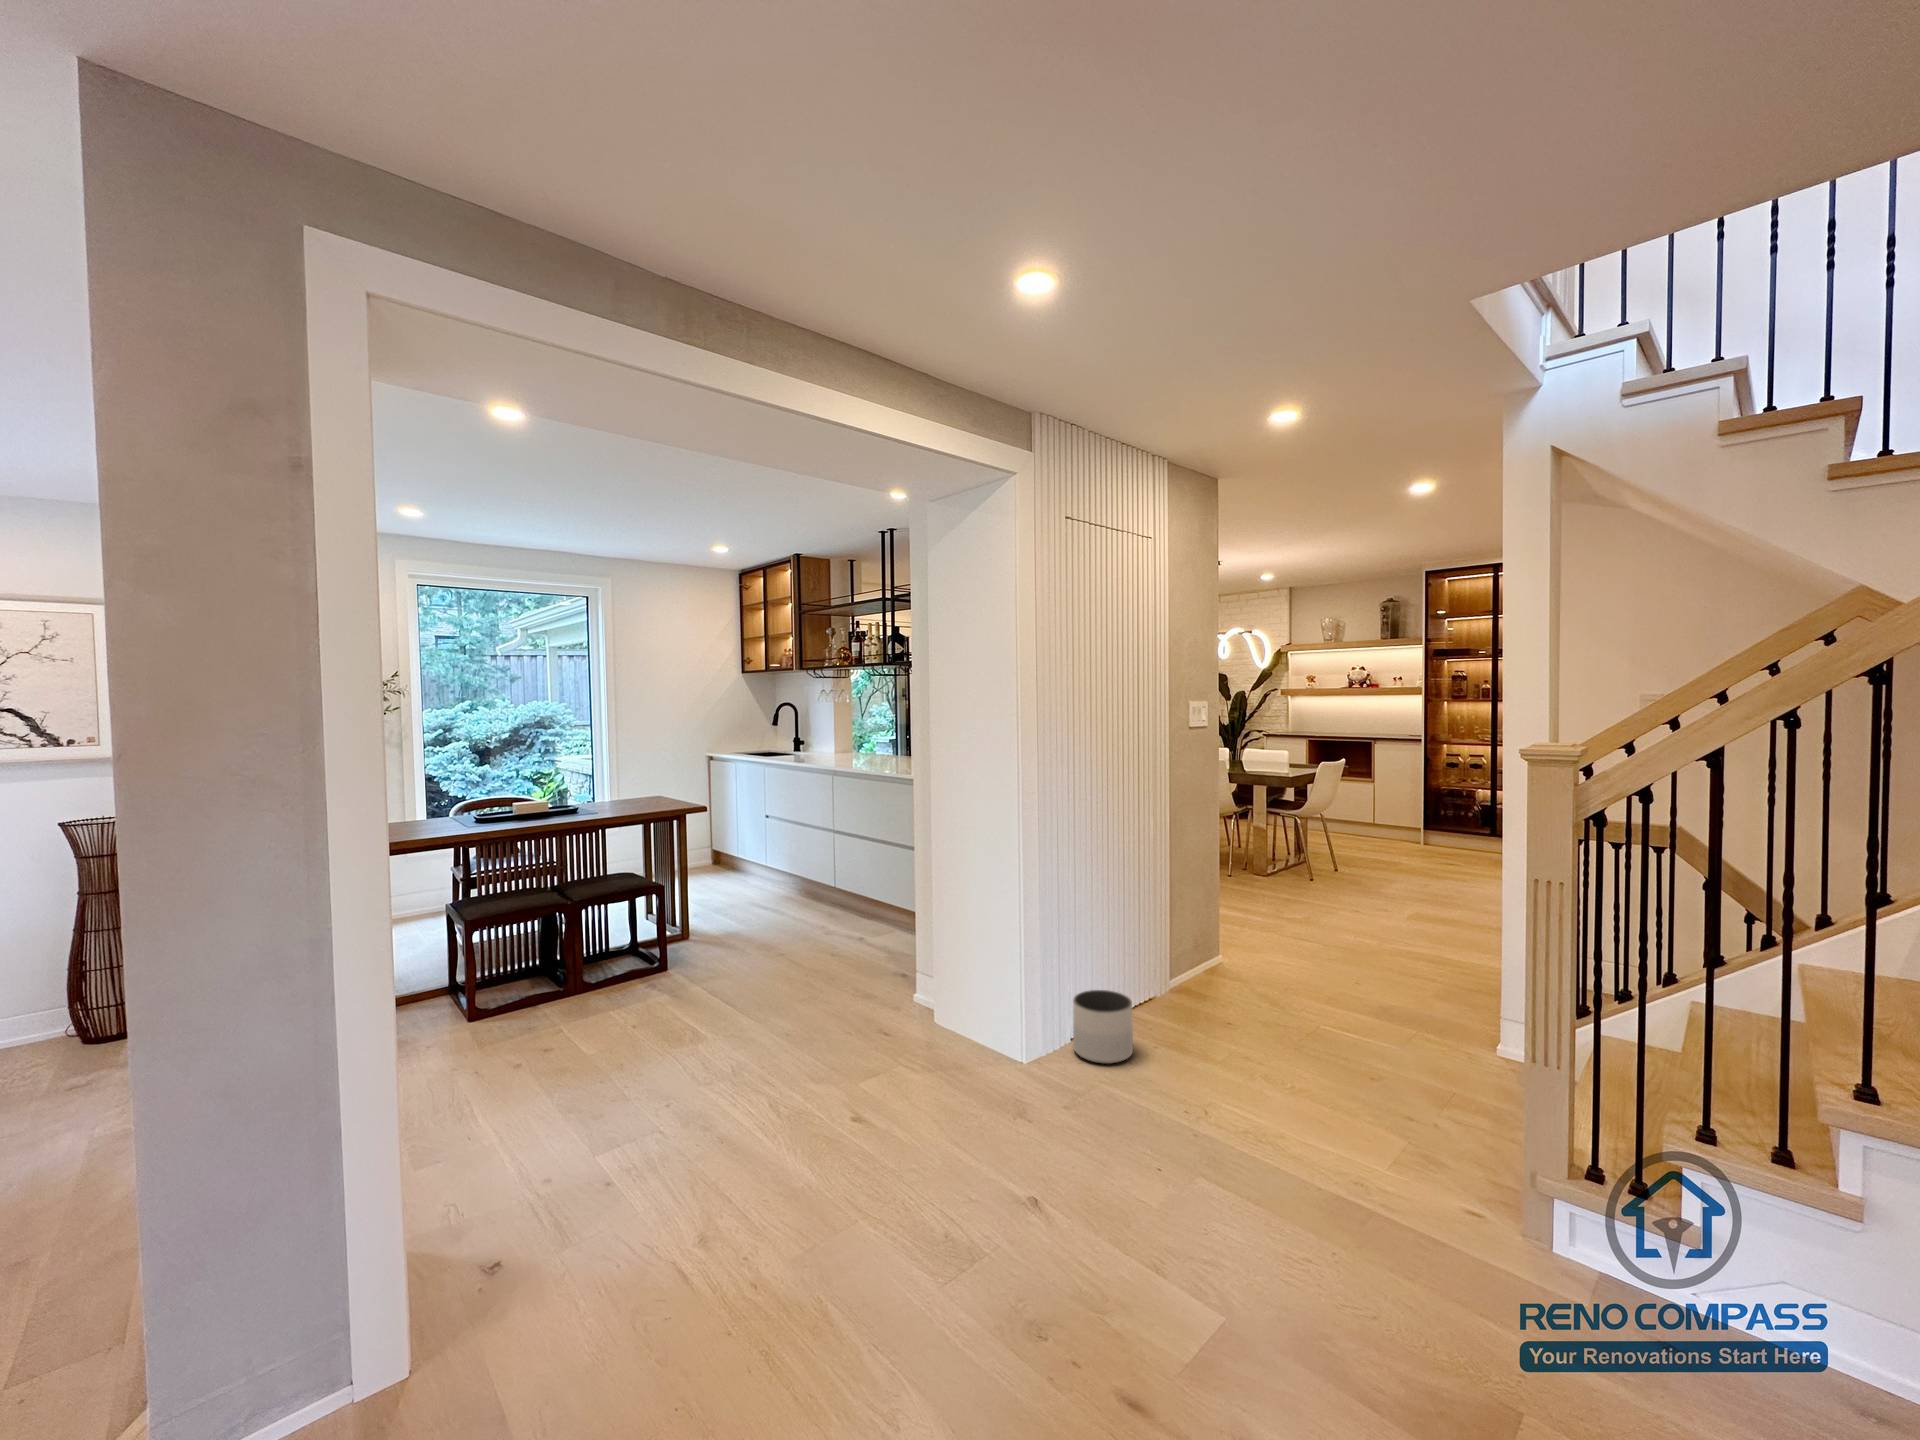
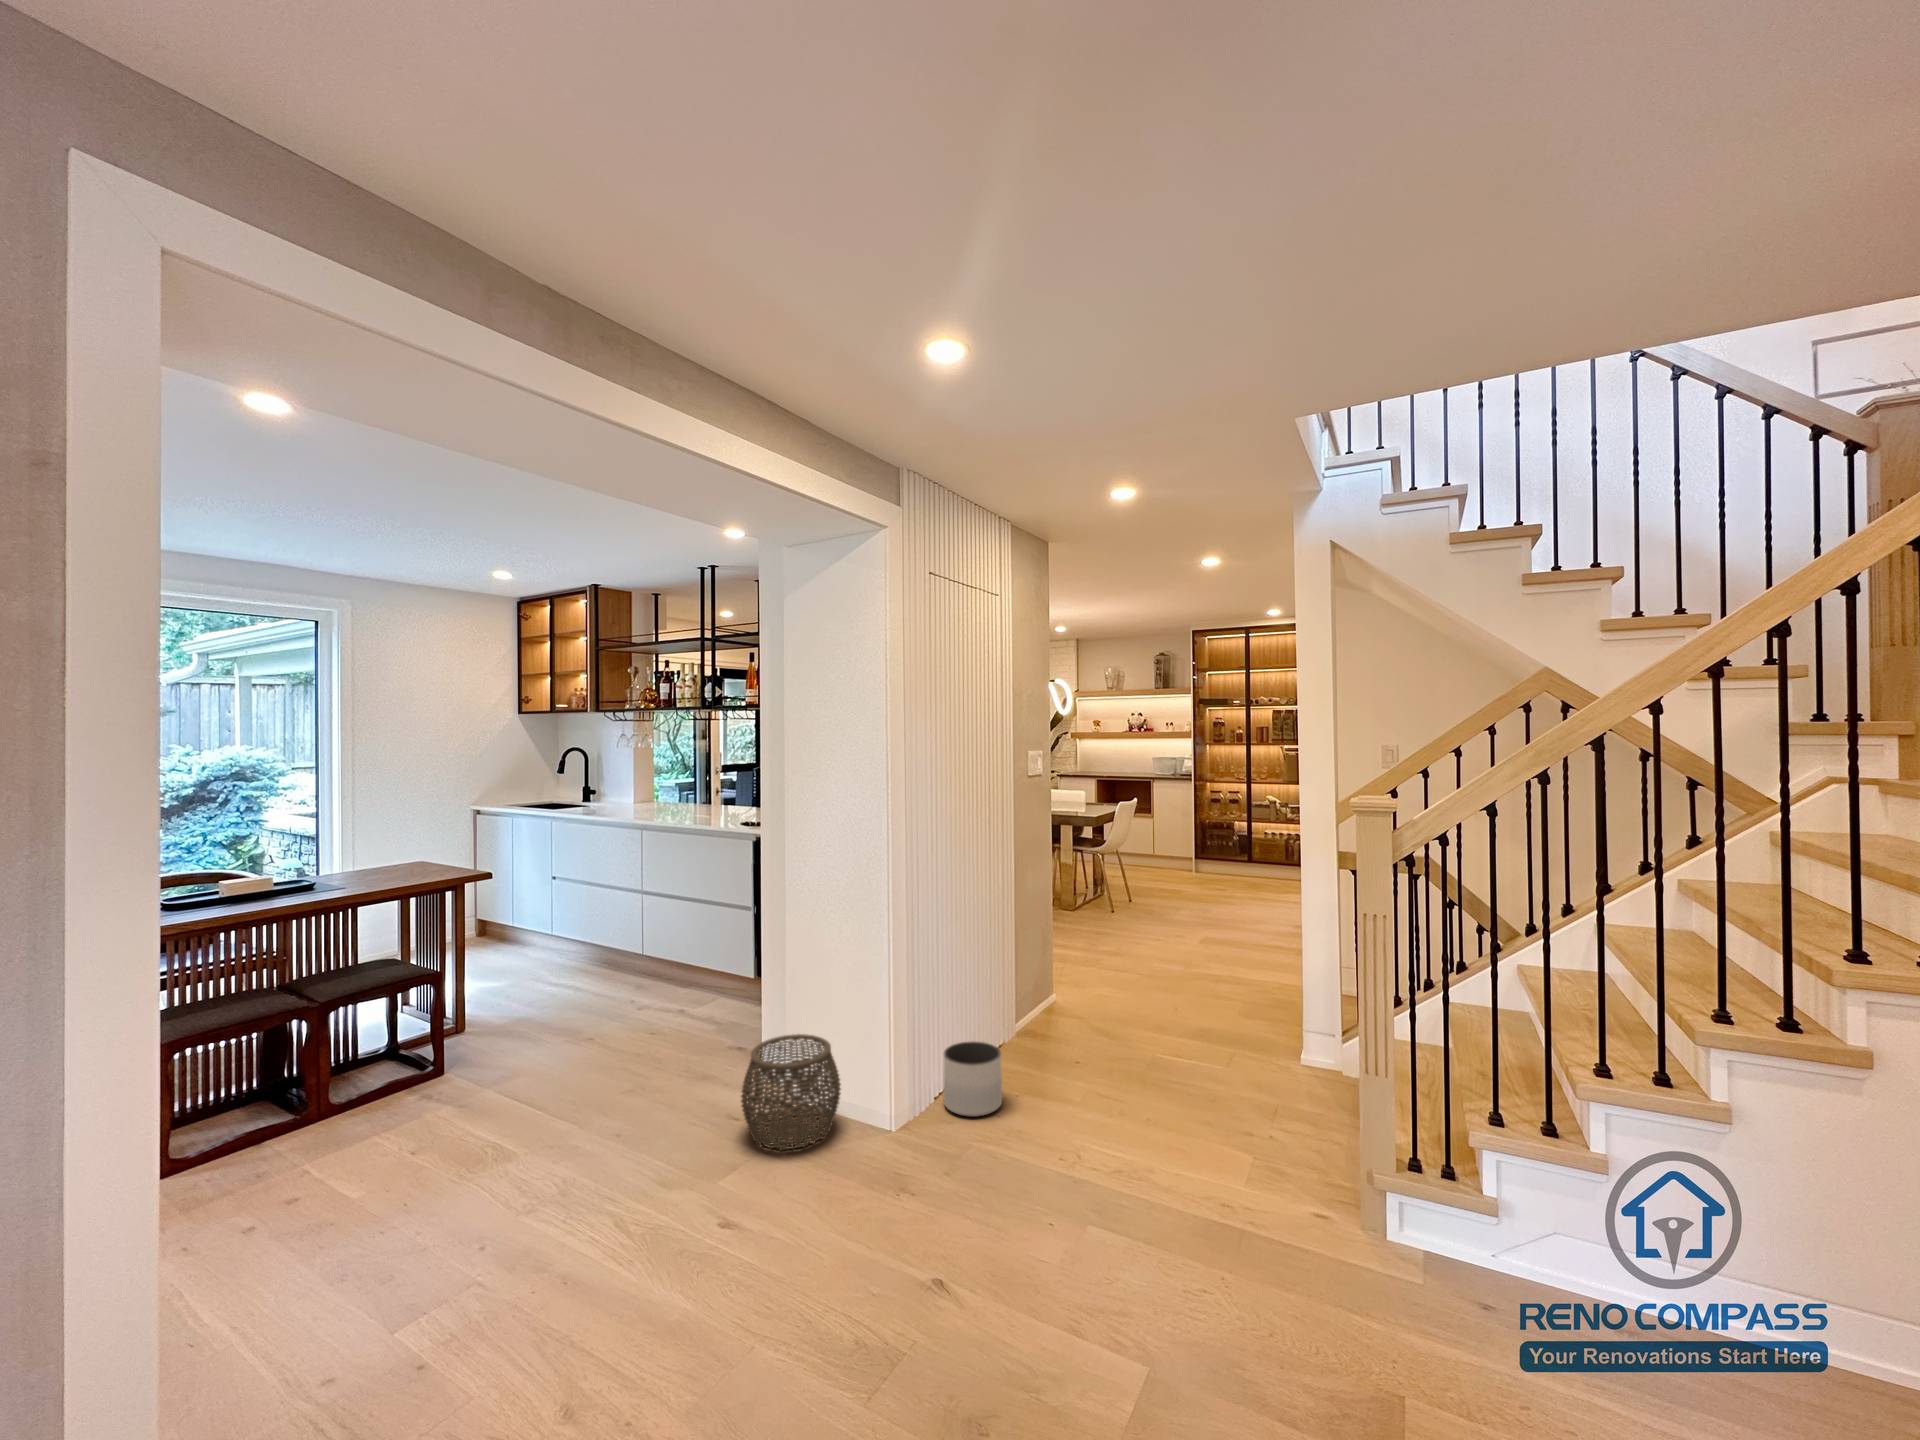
woven basket: none [879,965,971,1070] -> present [741,1034,841,1150]

